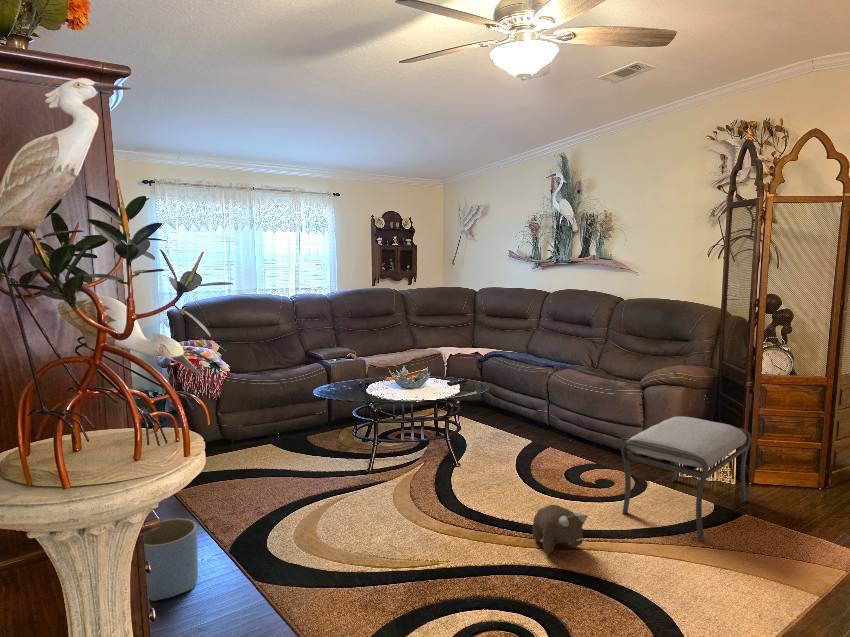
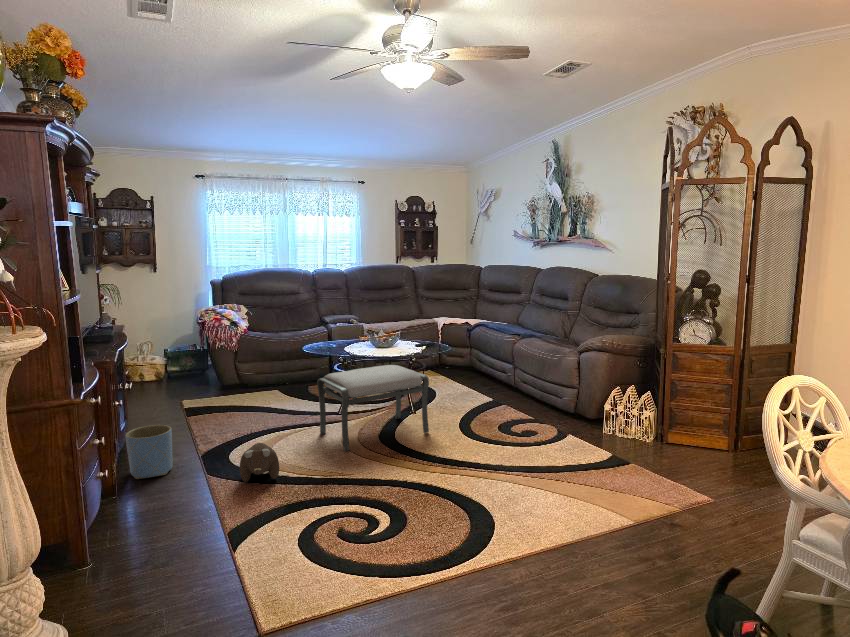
ottoman: present [621,416,752,541] -> present [317,365,429,451]
plush toy: present [532,505,587,554] -> present [240,443,279,482]

